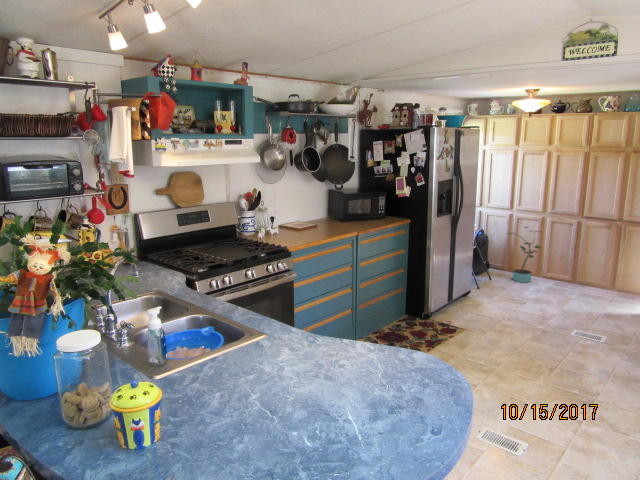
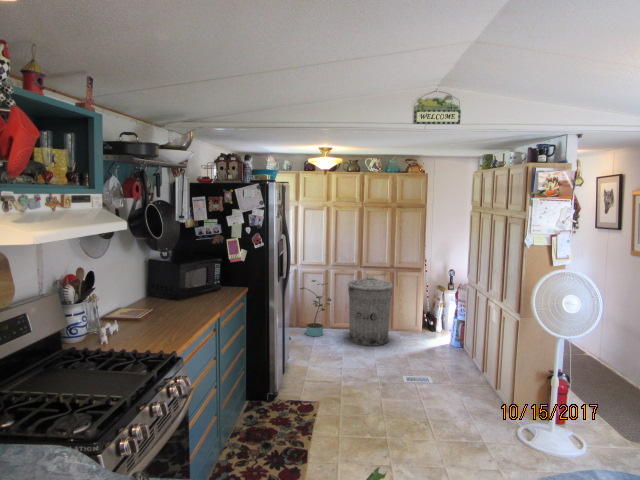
trash can: none [555,227,612,300] -> present [348,277,393,346]

